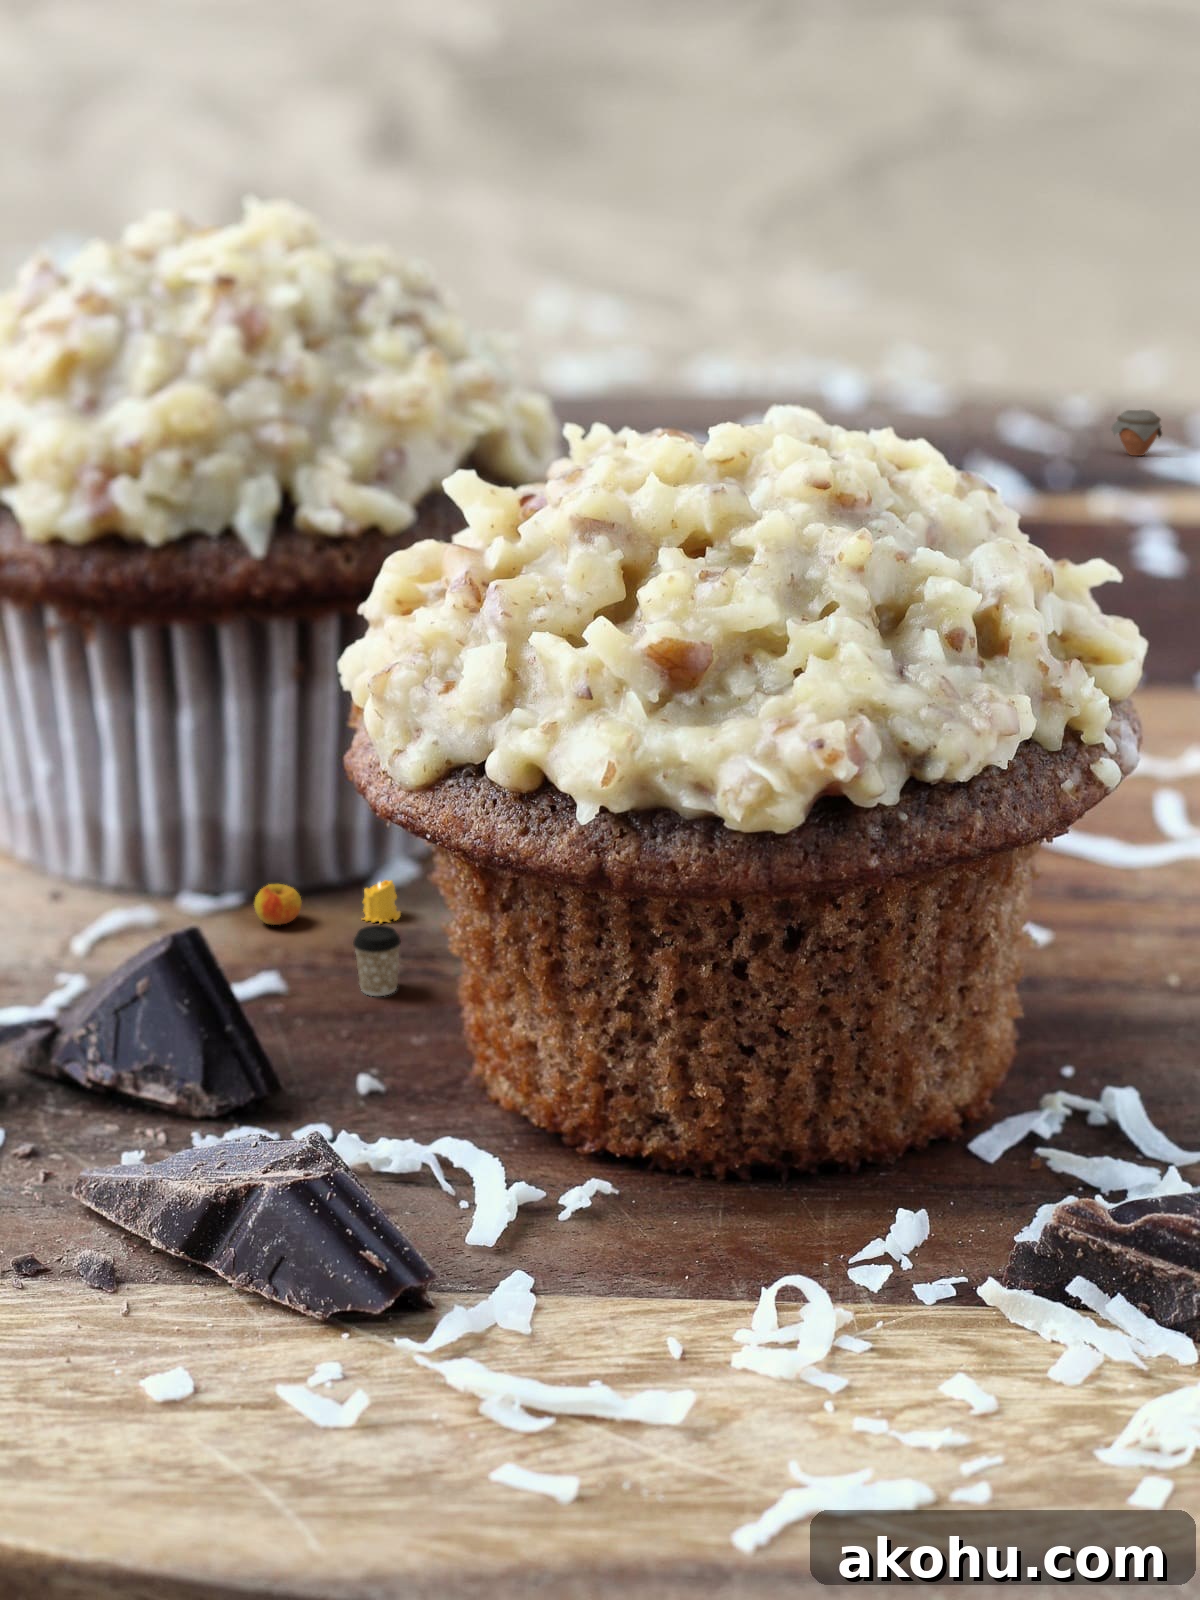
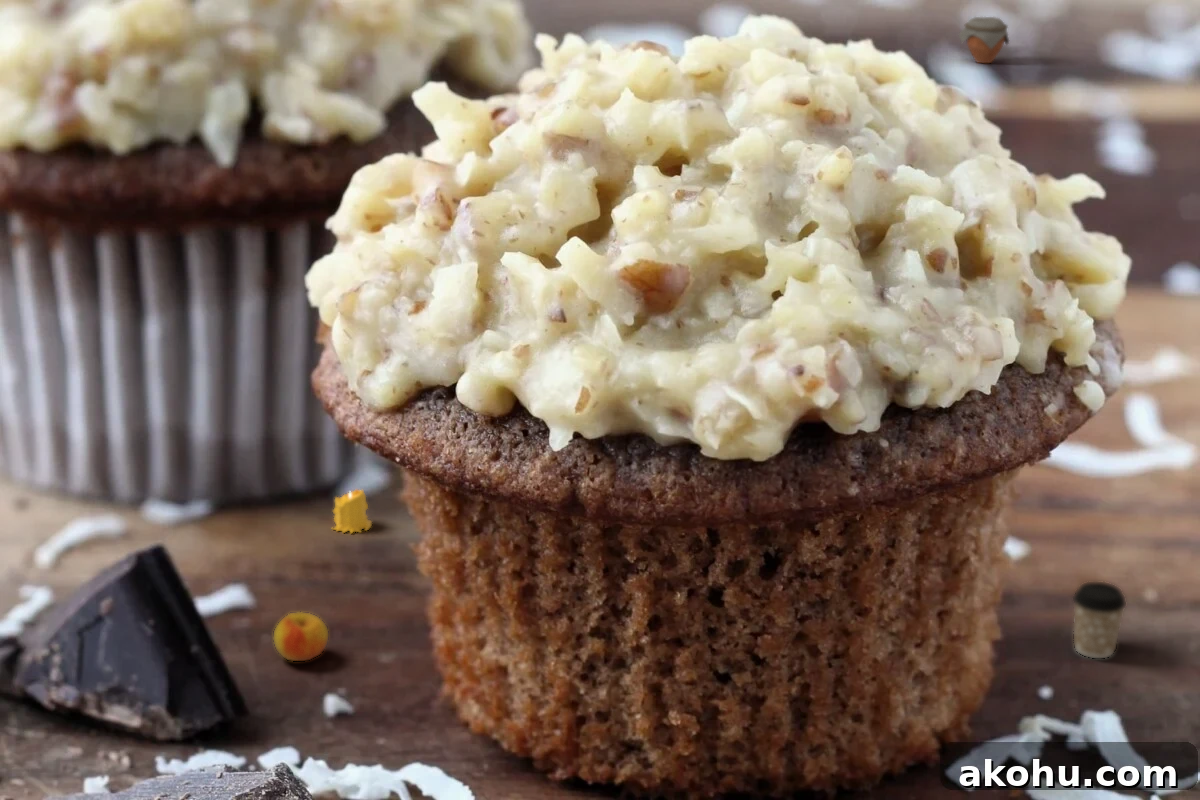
jar: present [1111,410,1162,456] -> present [959,17,1009,63]
apple: present [254,884,302,925] -> present [274,613,328,661]
coffee cup: present [353,925,401,996] -> present [1074,582,1125,658]

